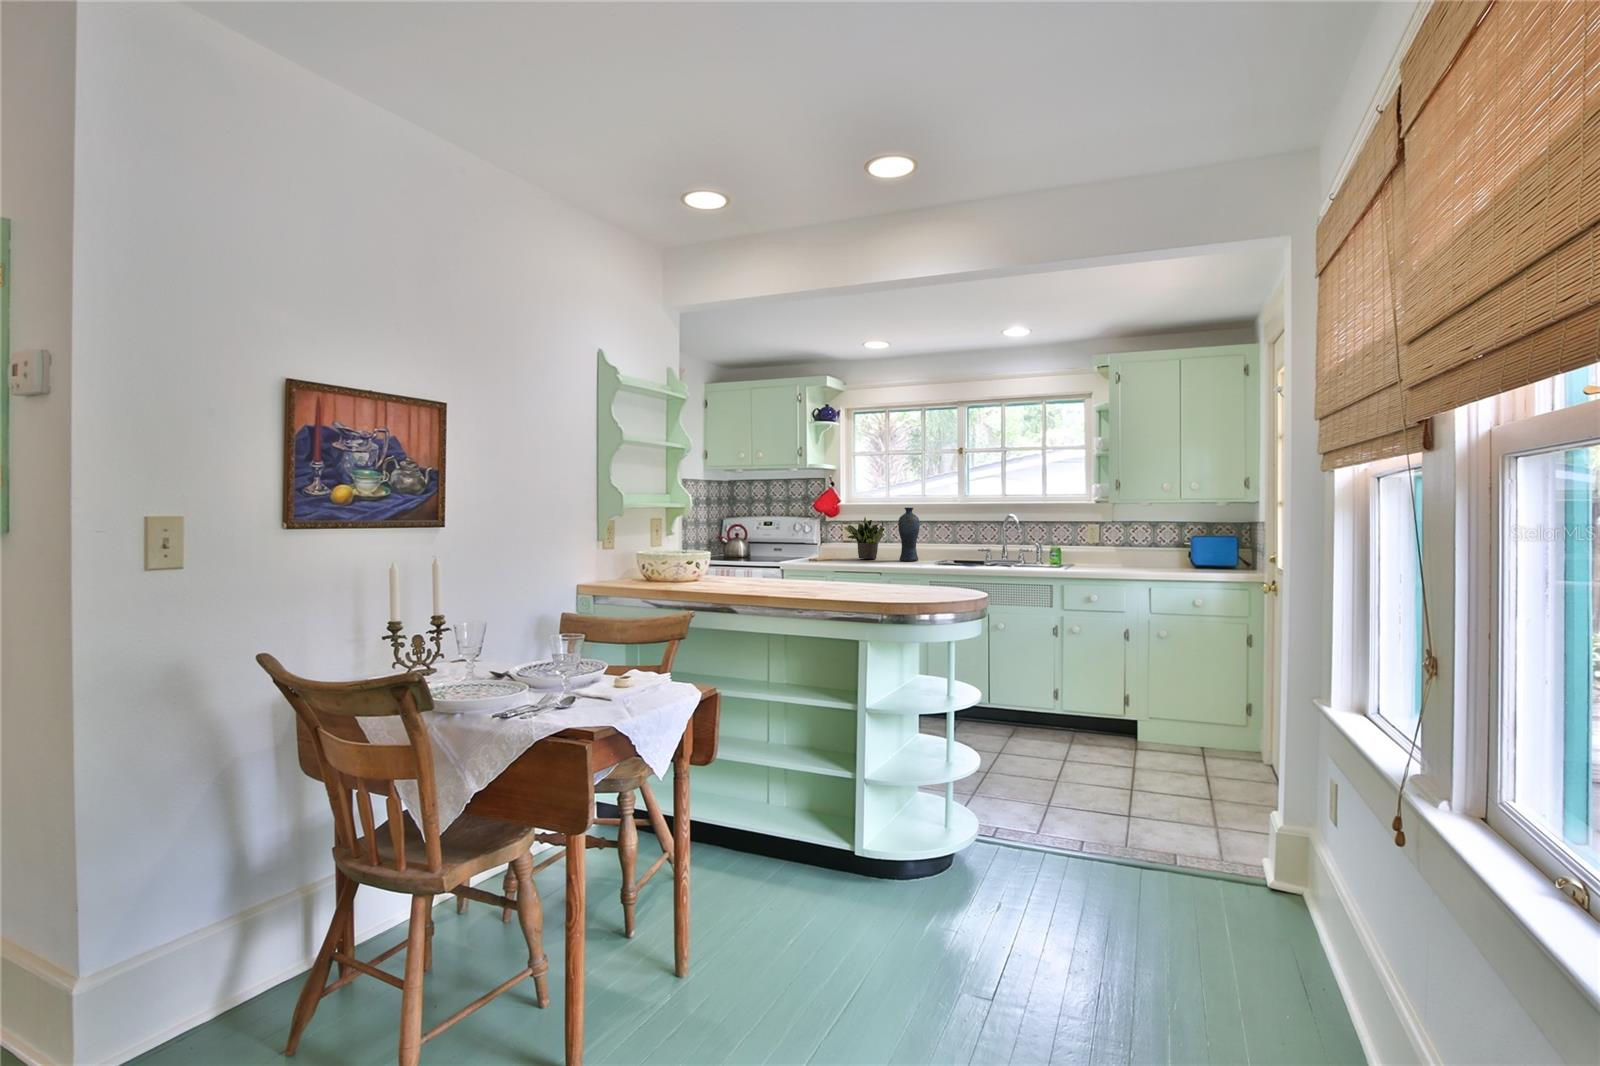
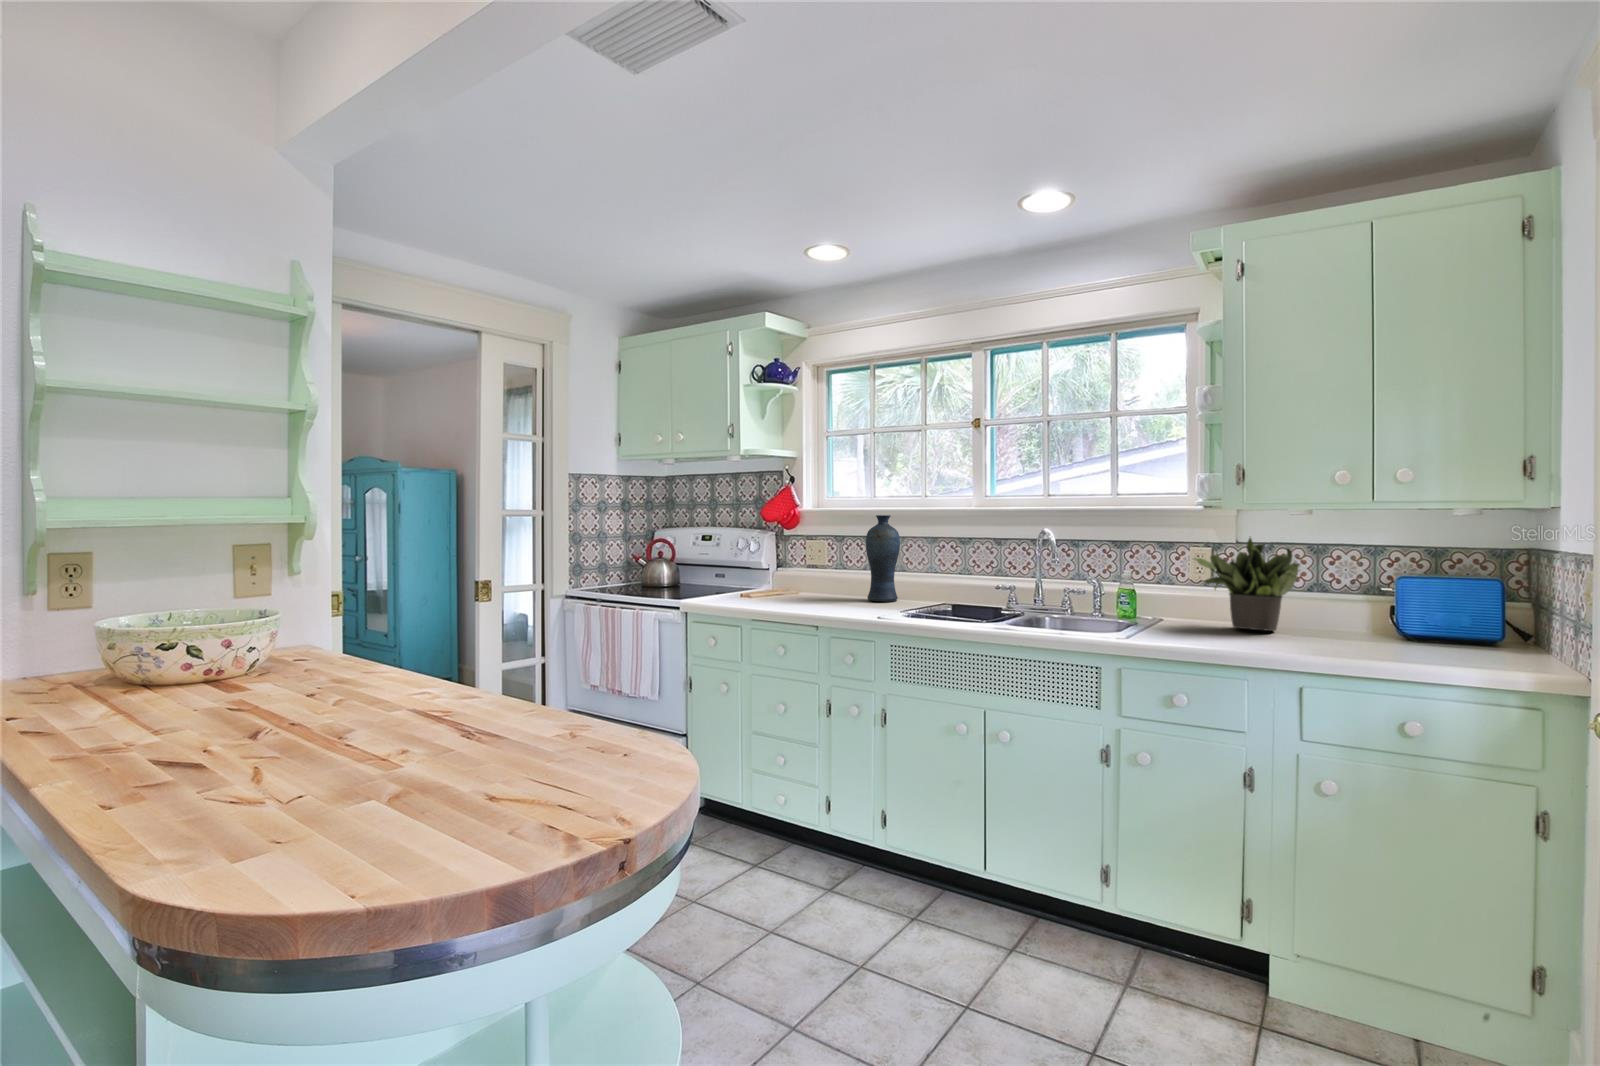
potted plant: present [845,518,884,559] -> present [1193,538,1299,631]

